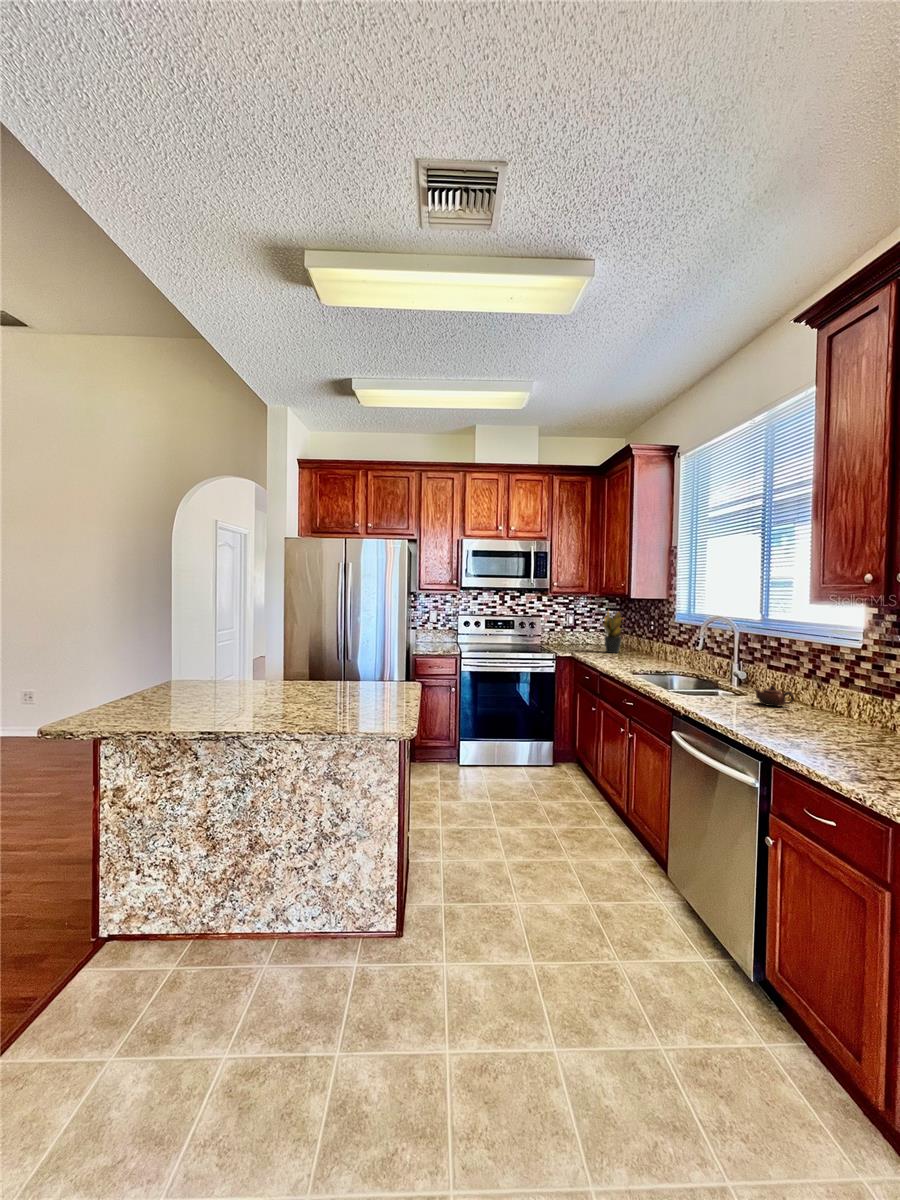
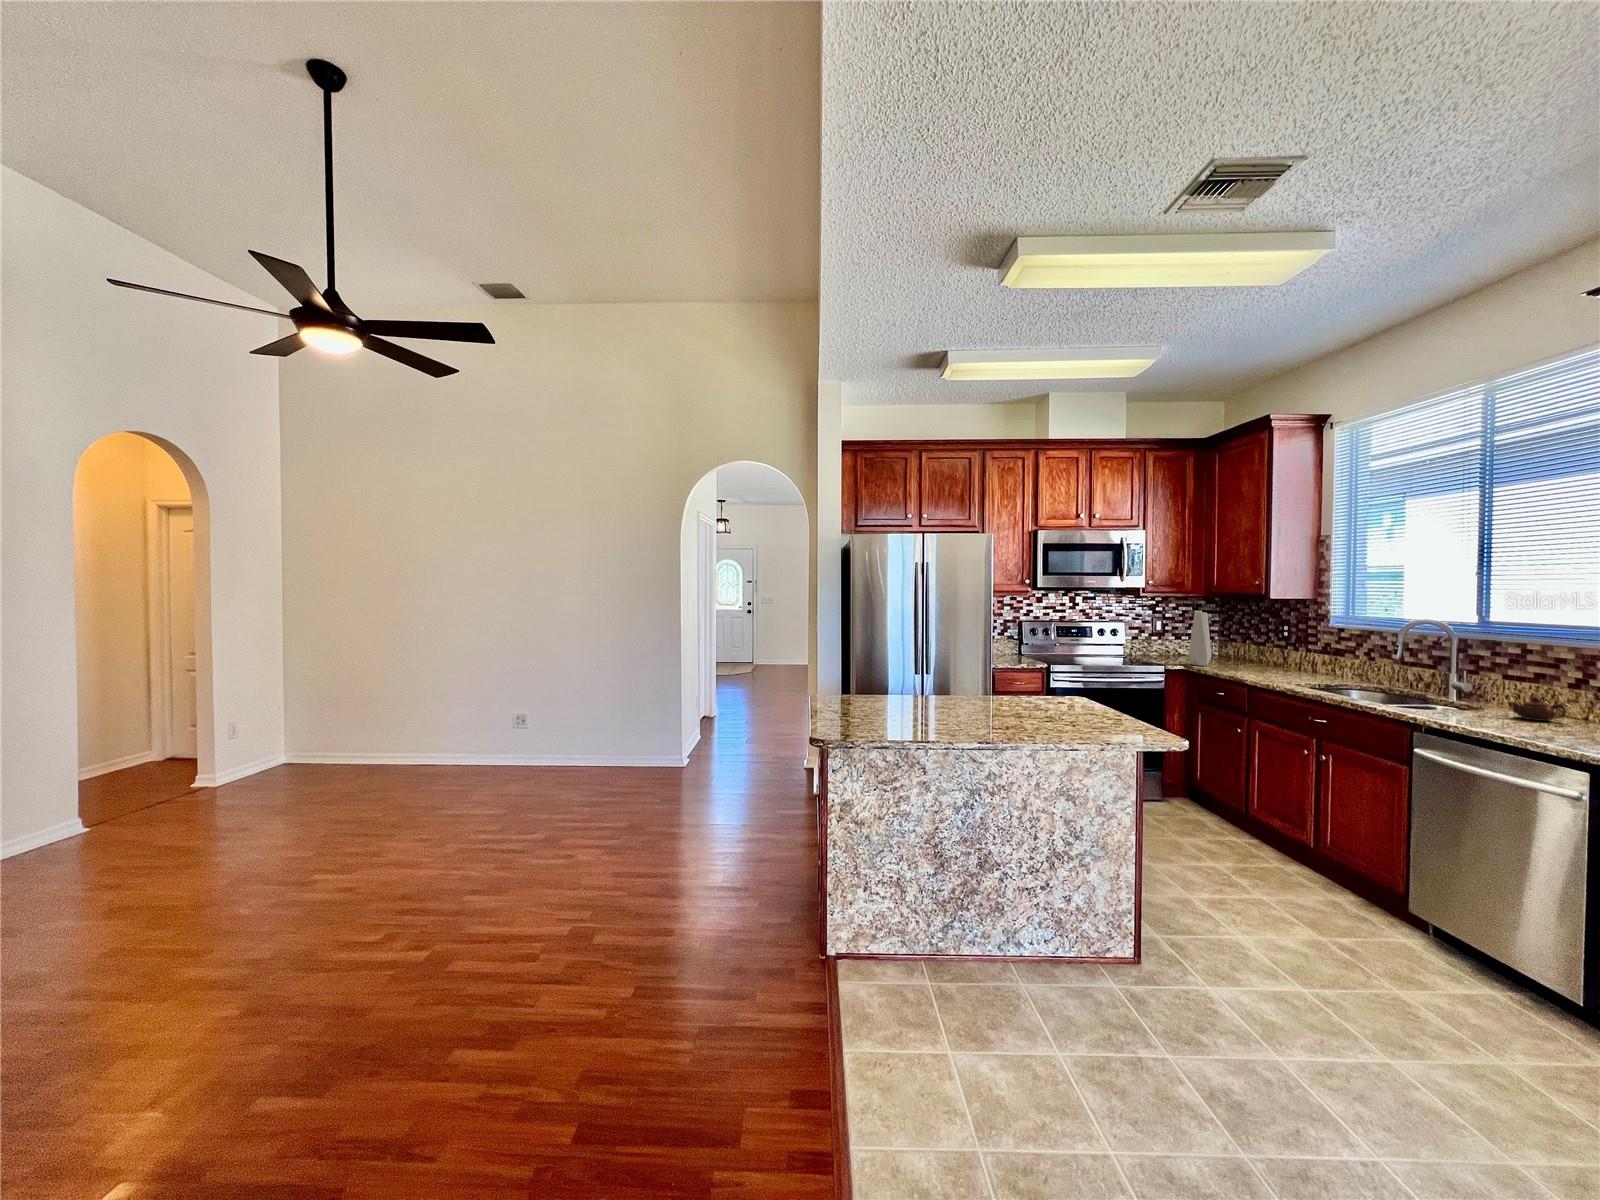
vase: none [575,610,592,654] -> present [1189,612,1211,666]
potted plant: present [603,611,623,653] -> none [1213,608,1256,664]

